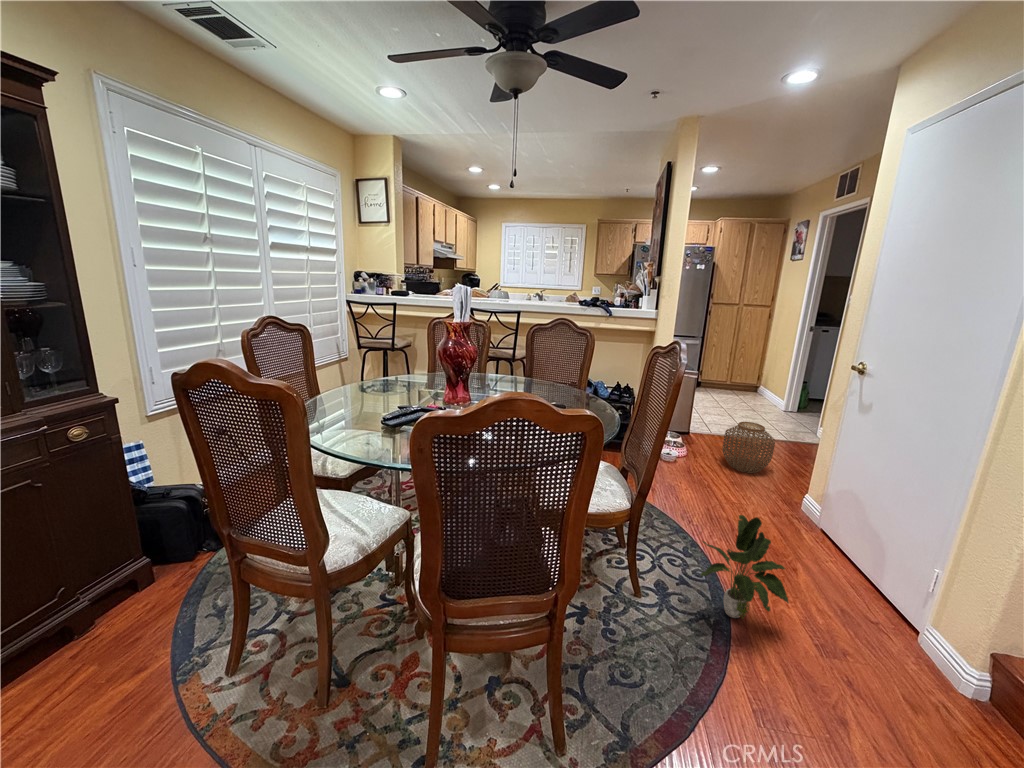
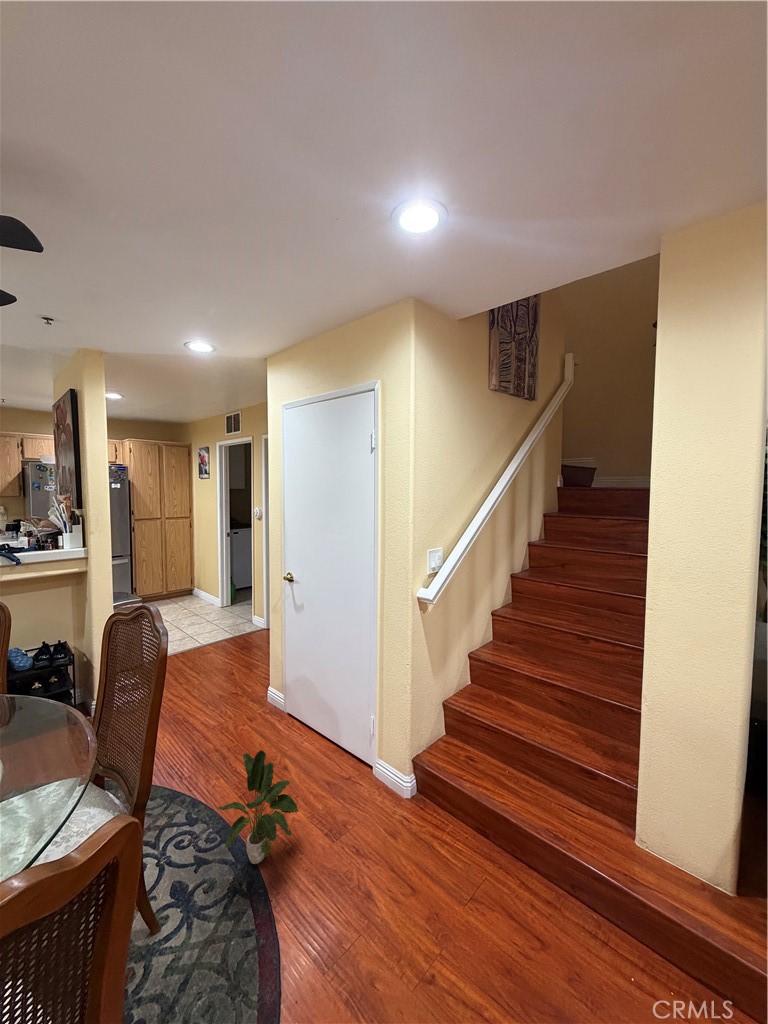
woven basket: present [723,422,775,473] -> none [186,637,232,689]

